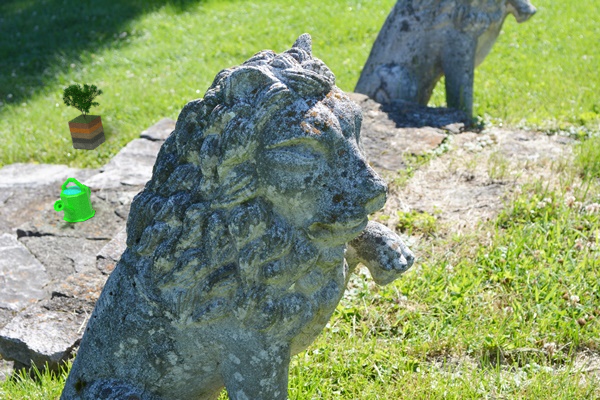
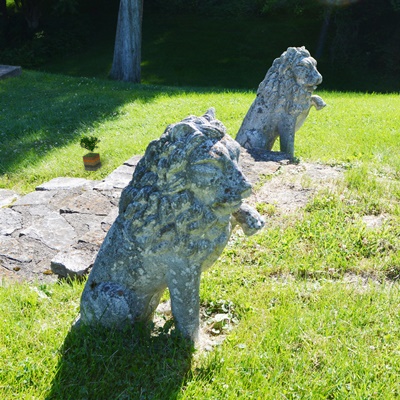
watering can: present [53,177,95,223] -> none [76,184,97,208]

